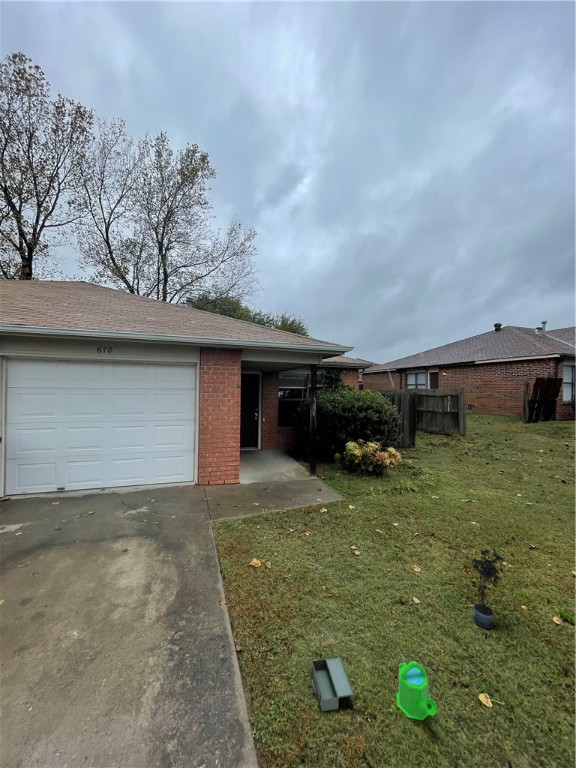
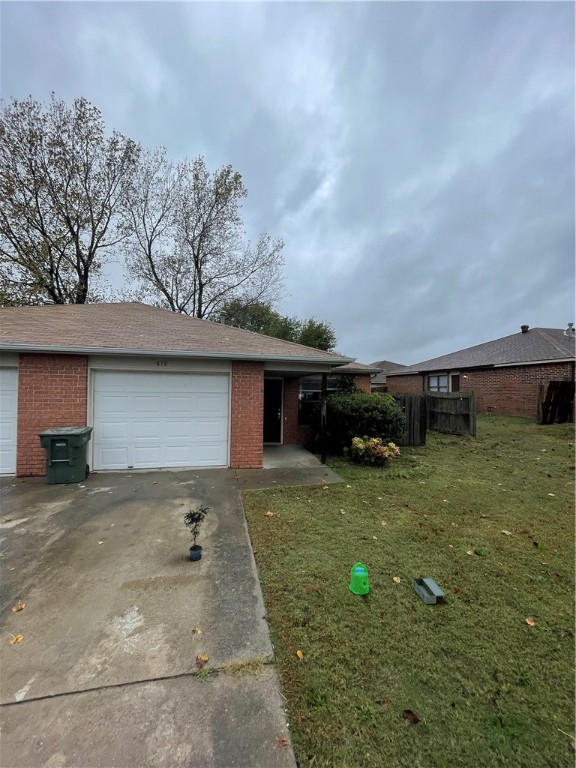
potted plant: present [469,548,504,628] -> present [183,505,209,560]
toolbox: present [311,657,354,711] -> present [413,577,446,604]

